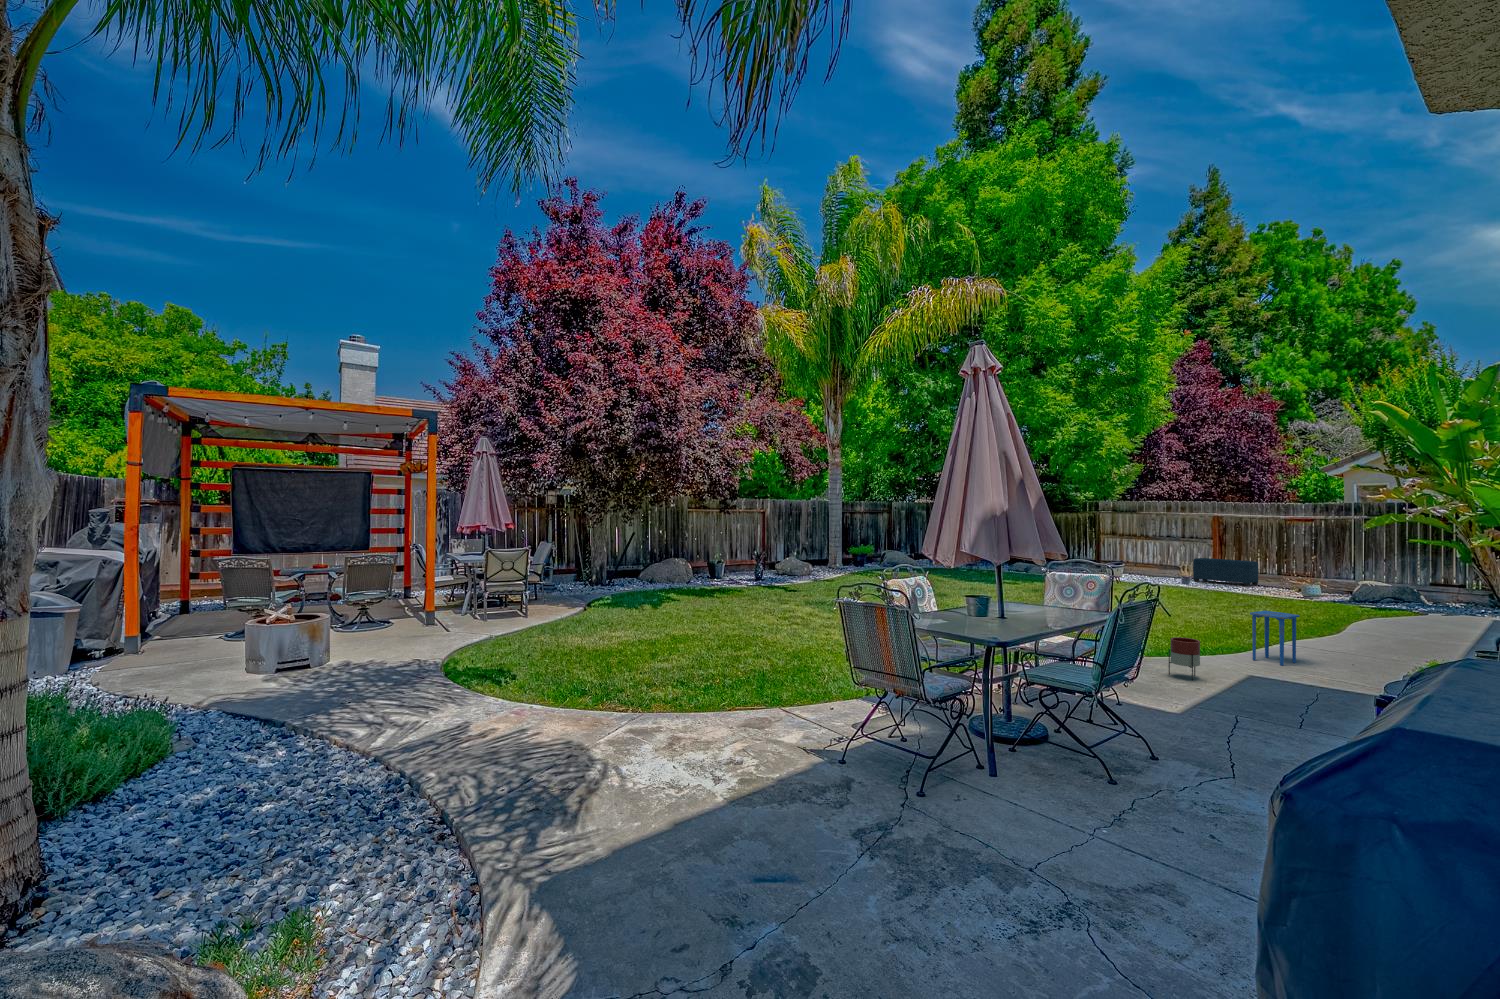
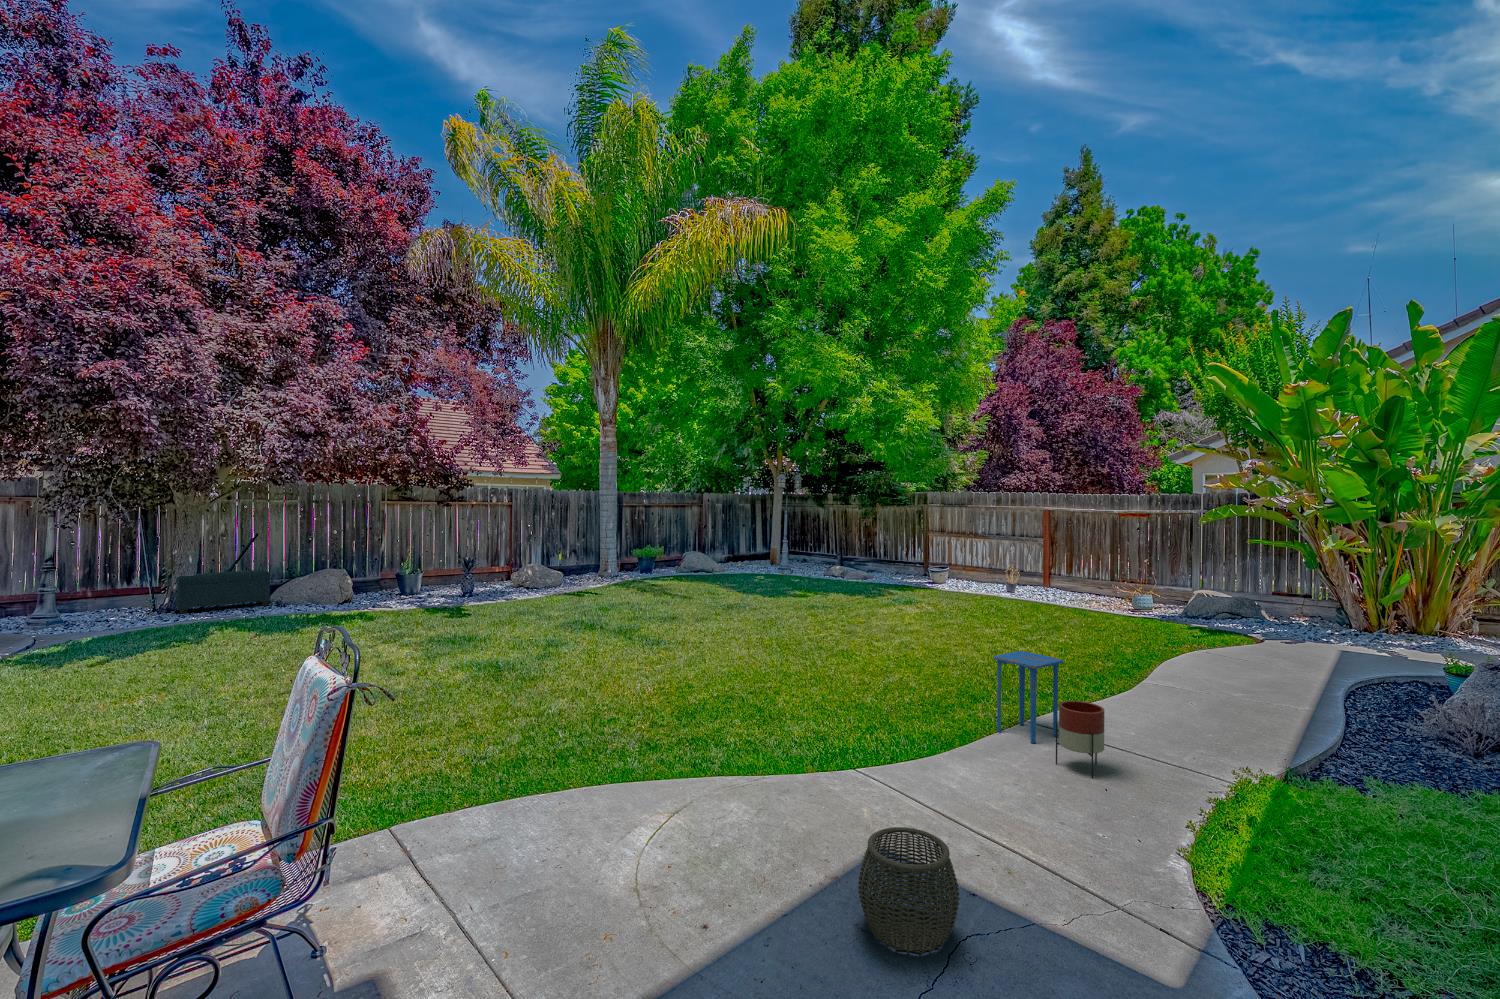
bench: present [1193,558,1258,587] -> present [176,570,270,614]
planter: present [1169,637,1200,681] -> present [1056,701,1104,778]
woven basket: none [1242,677,1302,727] -> present [858,827,960,954]

